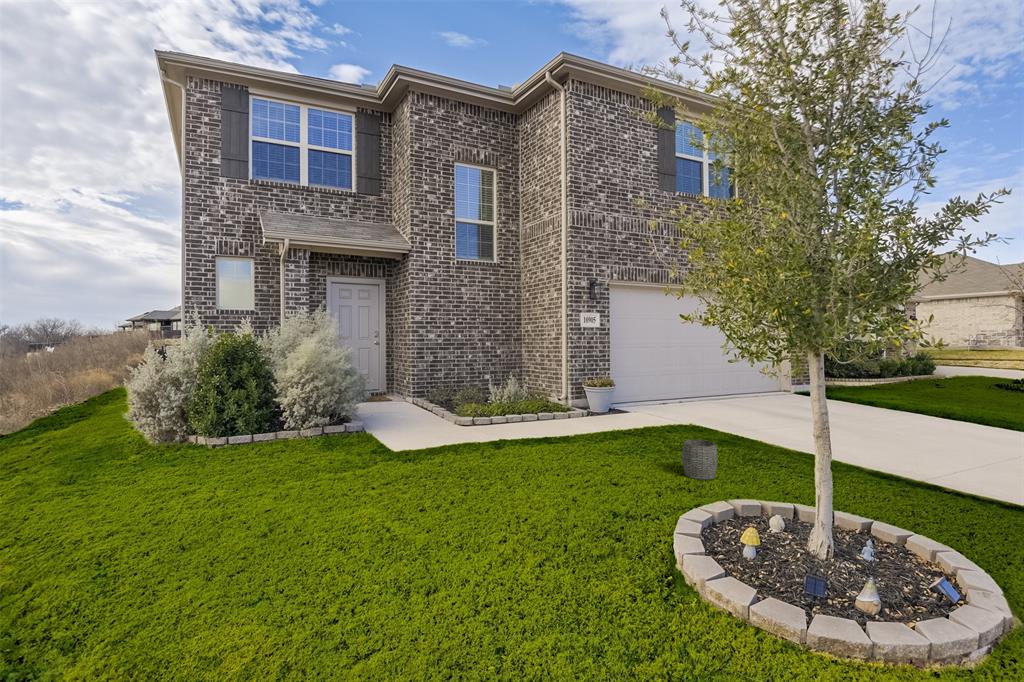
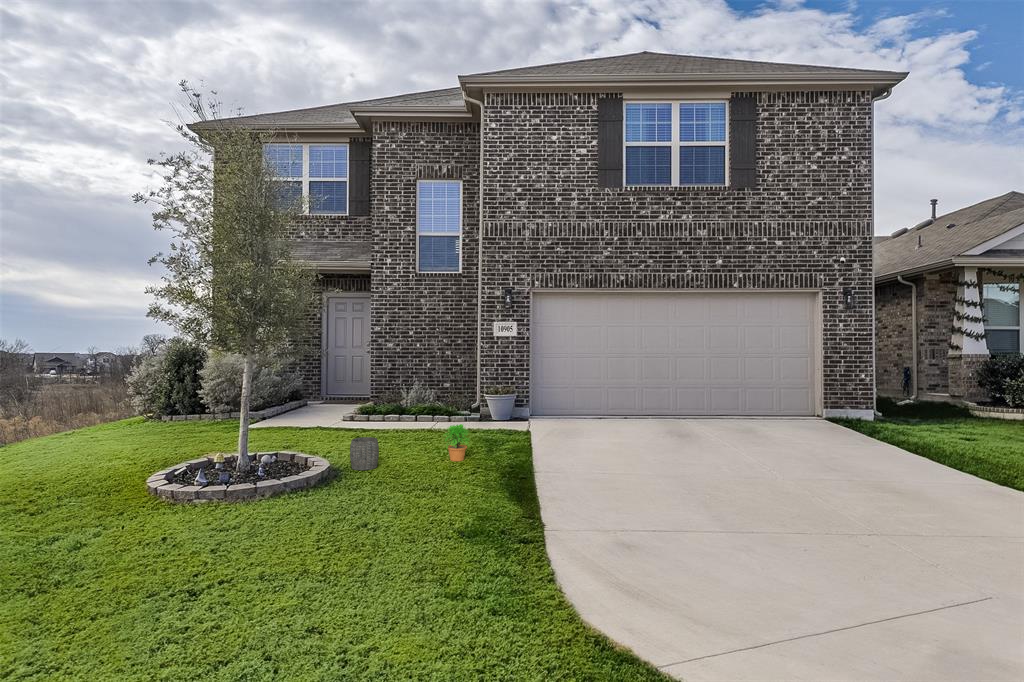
potted plant: none [719,414,752,455] -> present [445,424,469,461]

